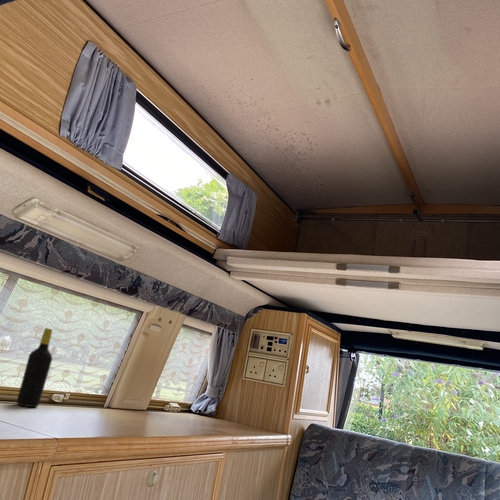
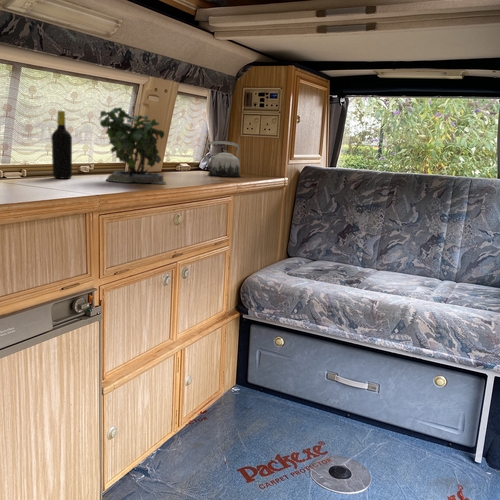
potted plant: none [77,331,159,430] -> present [100,105,165,184]
teapot: none [197,382,240,428] -> present [203,141,240,177]

